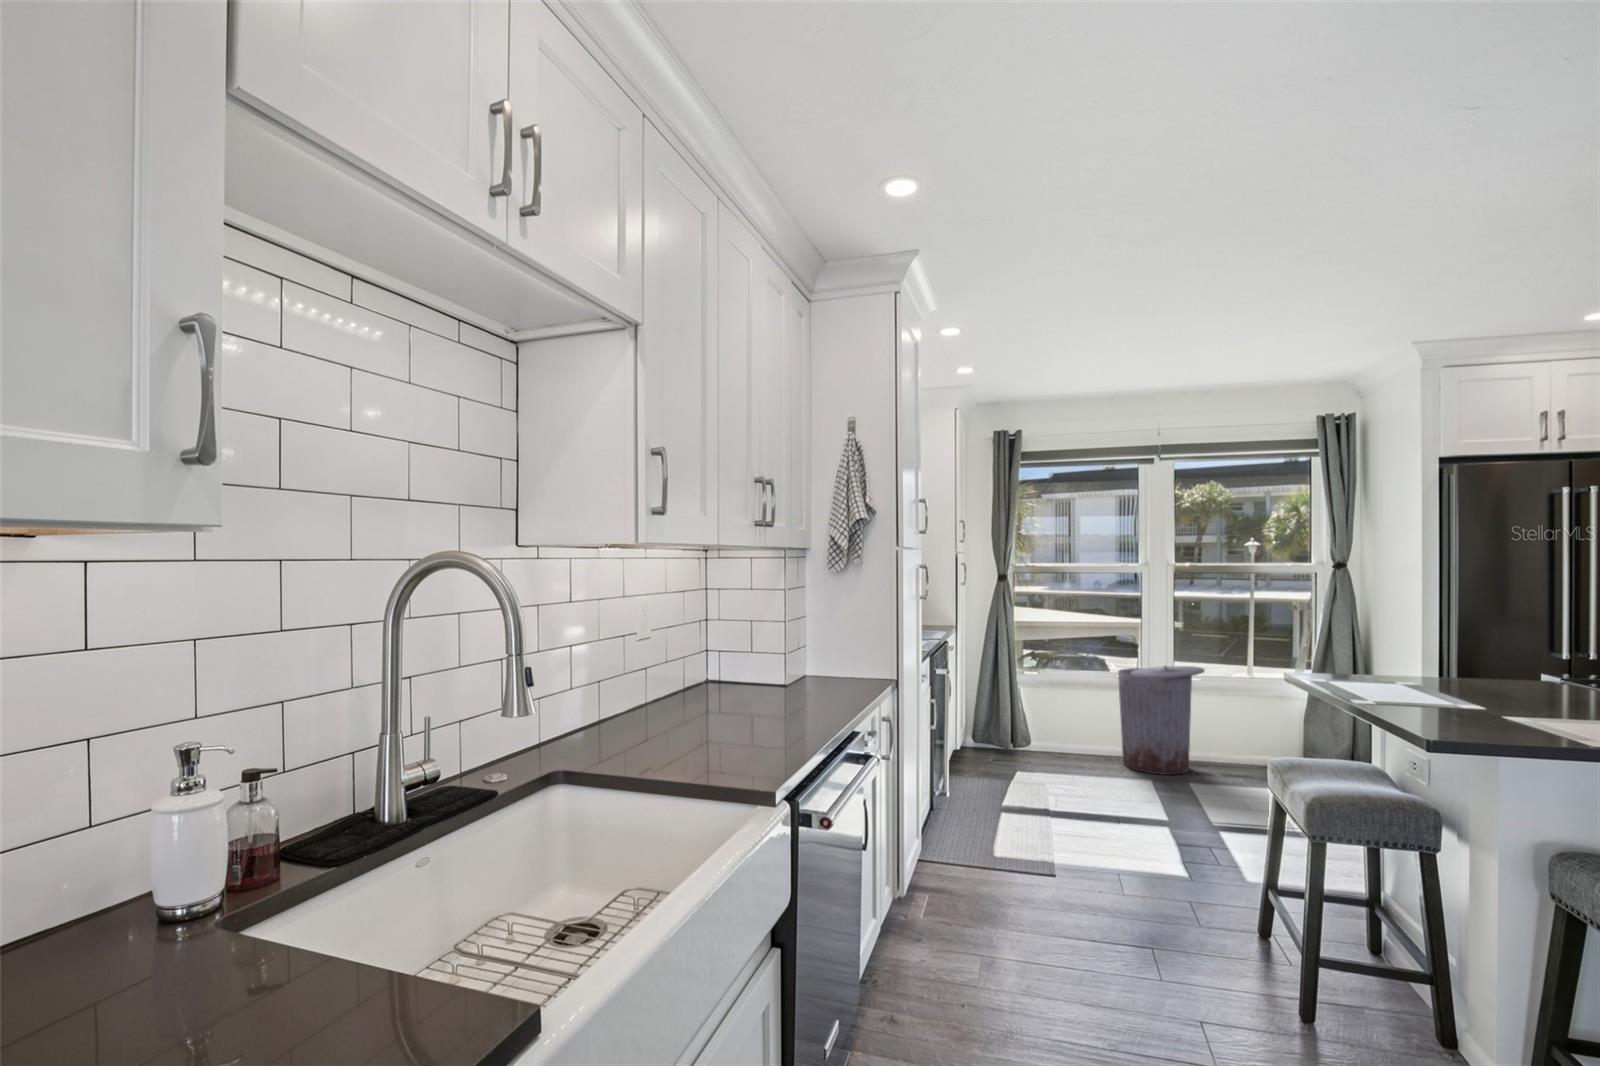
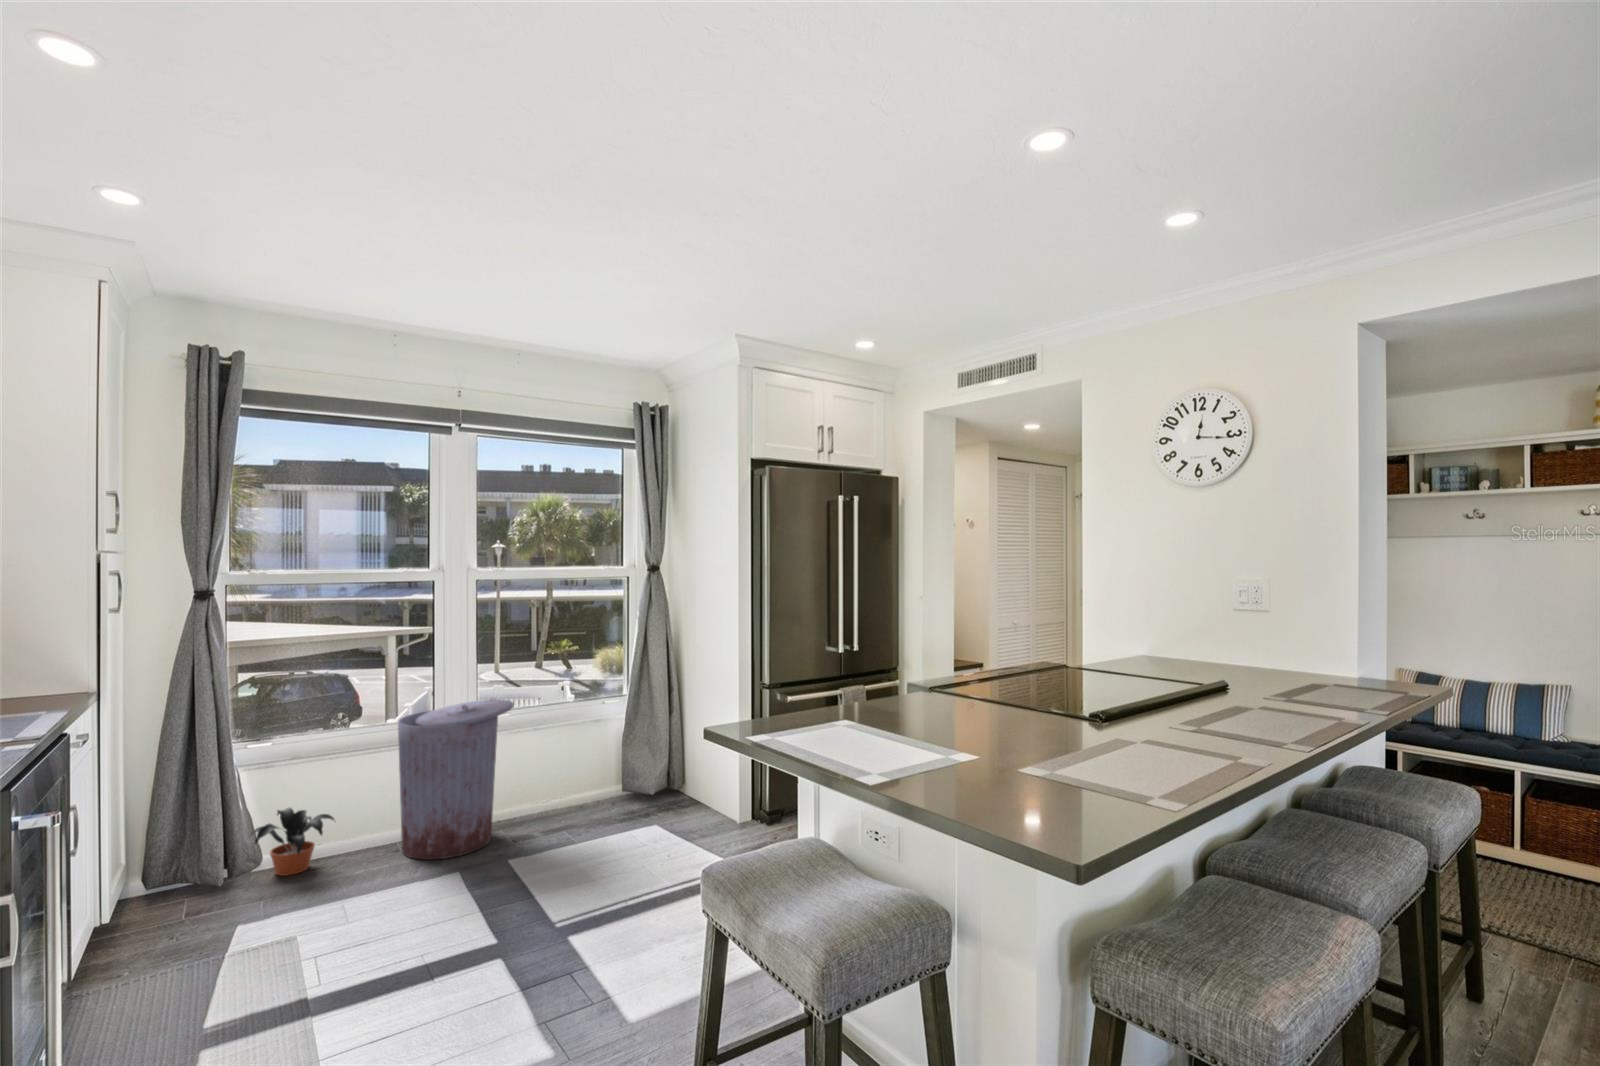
potted plant: none [1030,717,1081,758] -> present [251,808,334,876]

